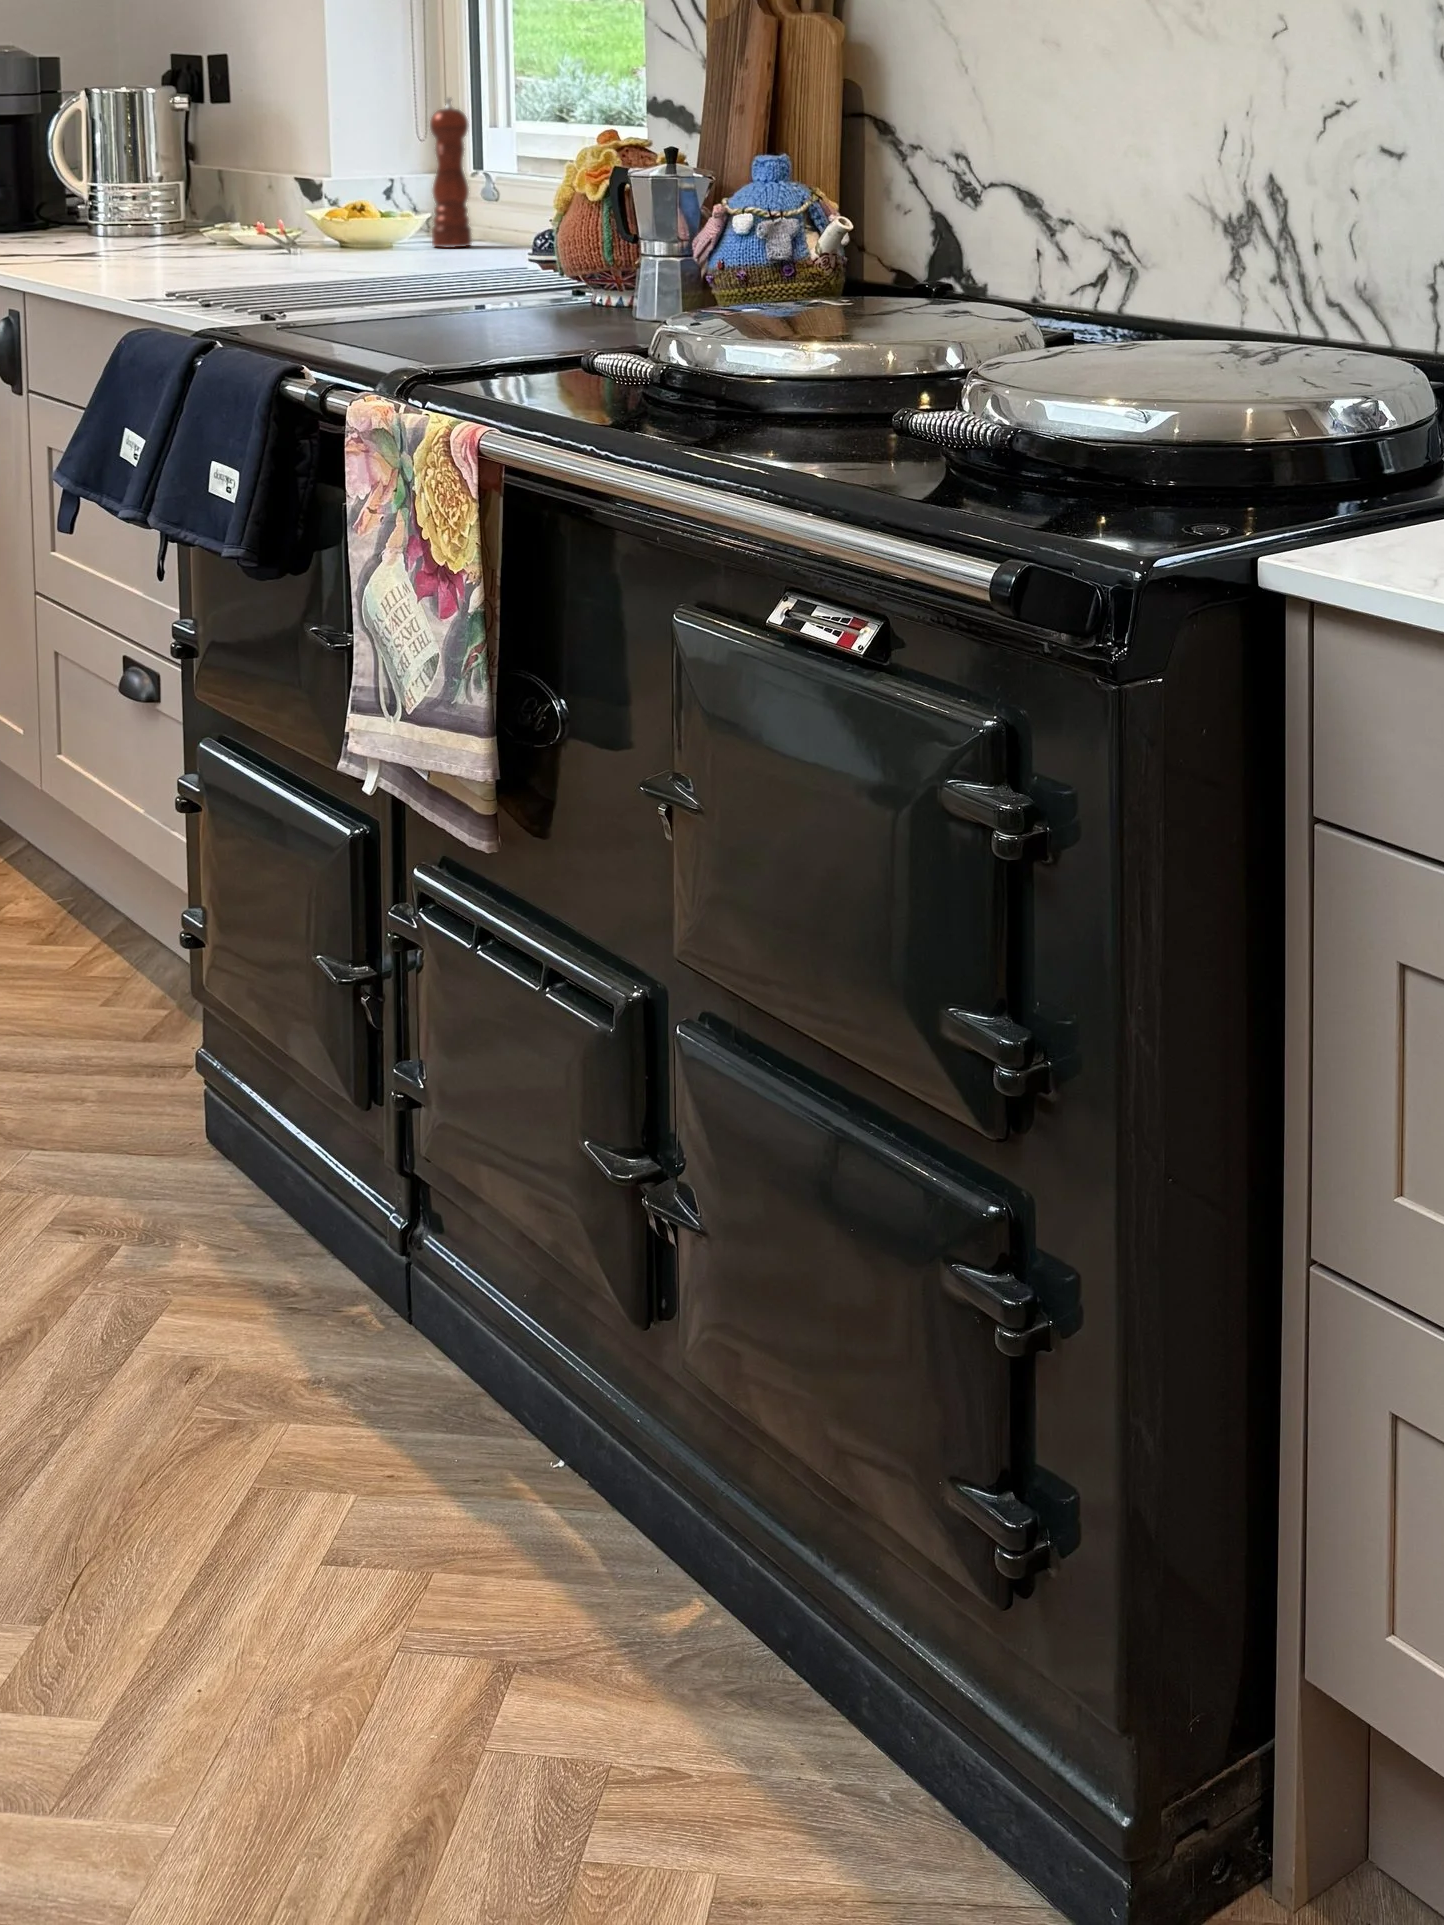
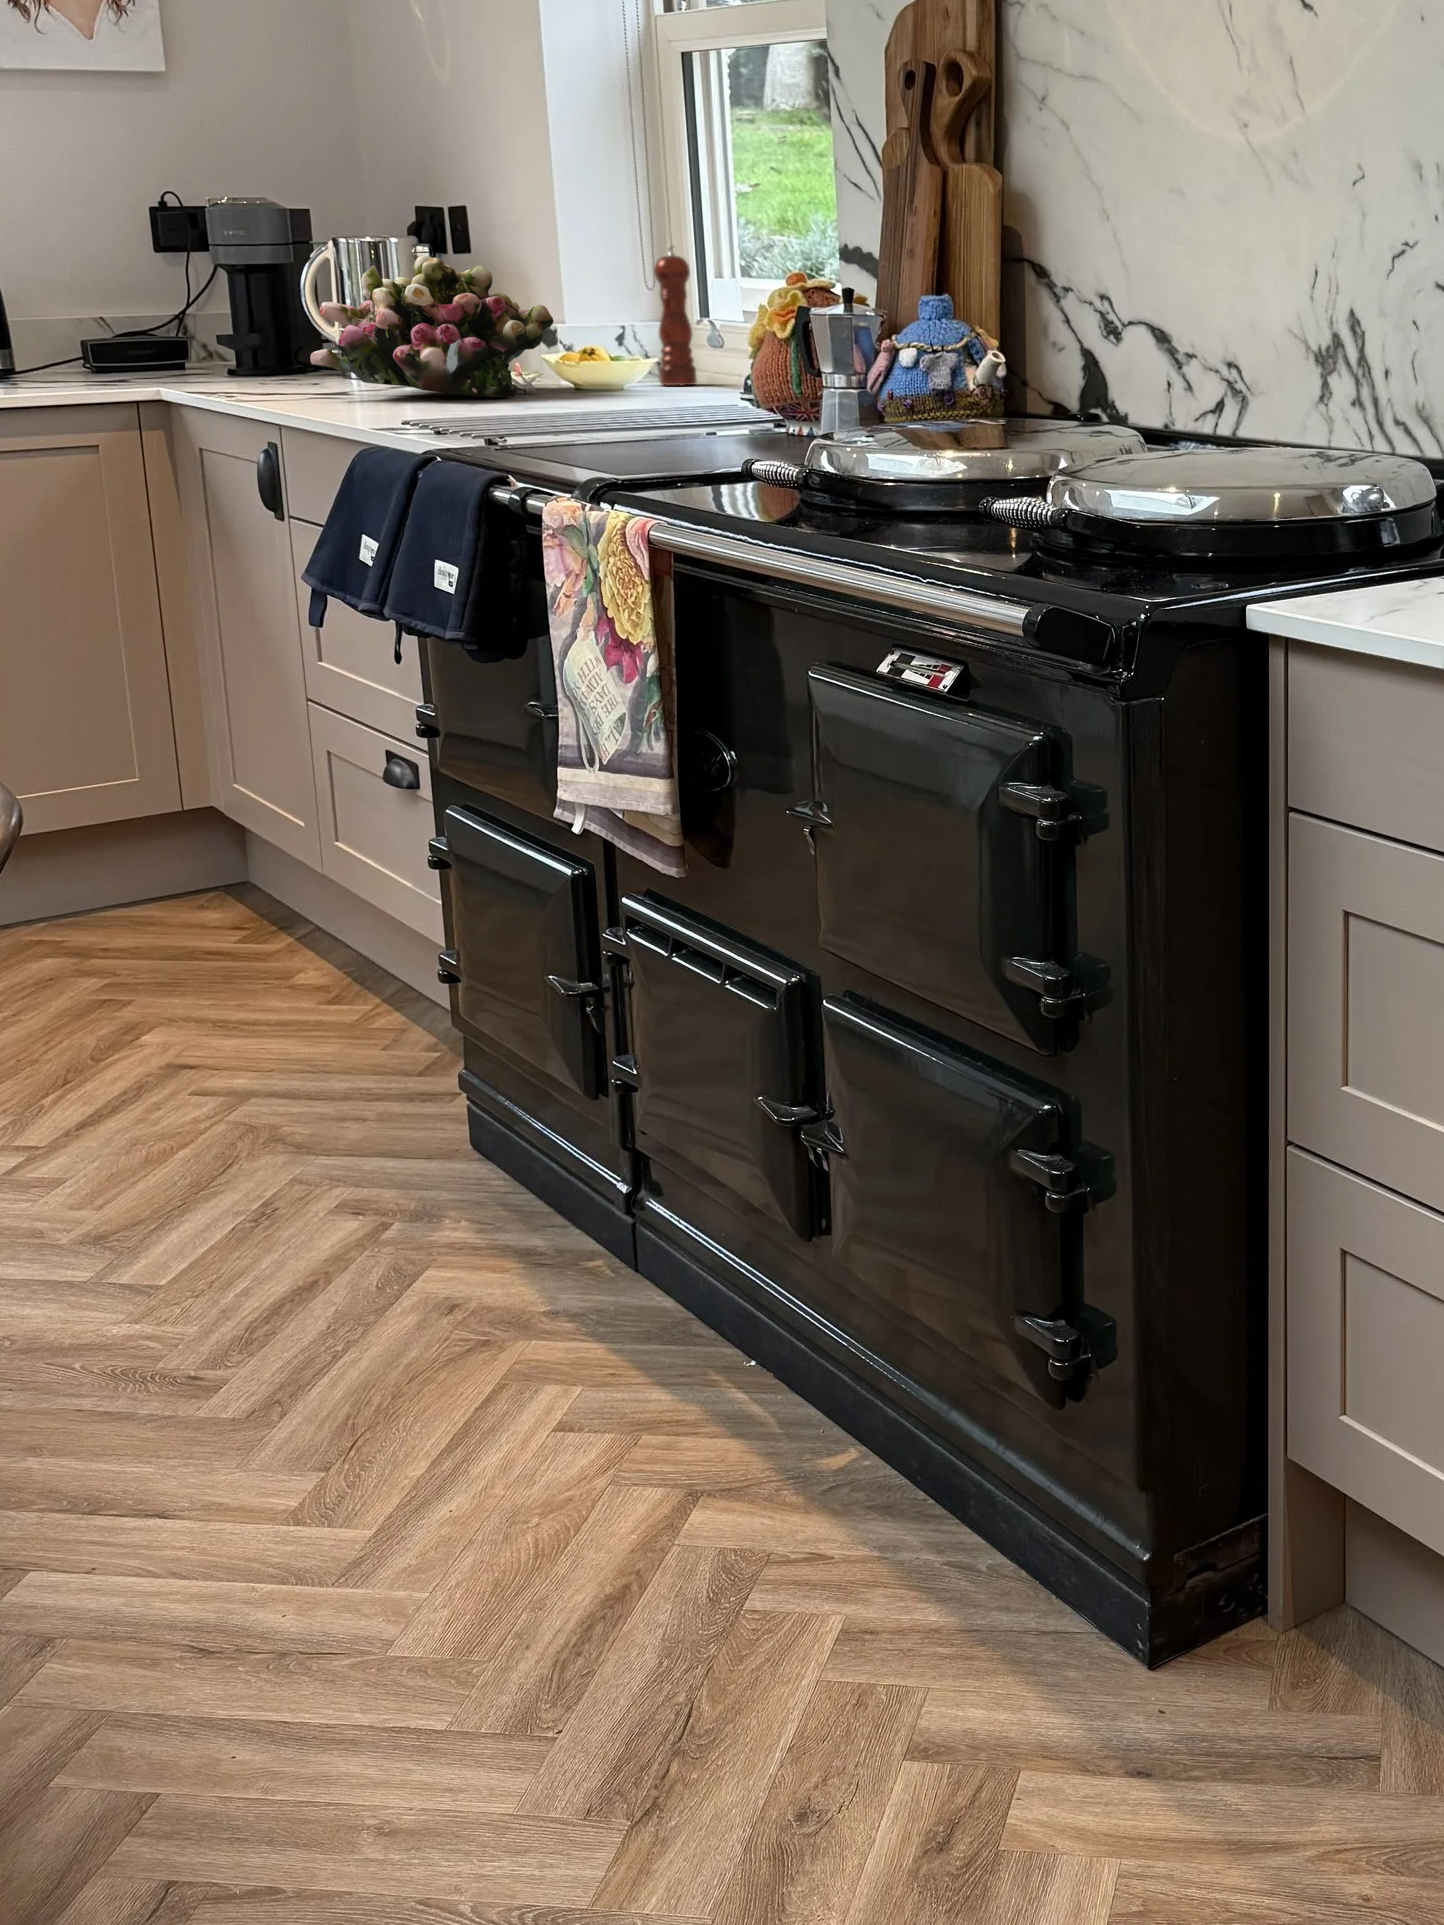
flower arrangement: none [59,109,323,262] -> present [310,256,553,397]

